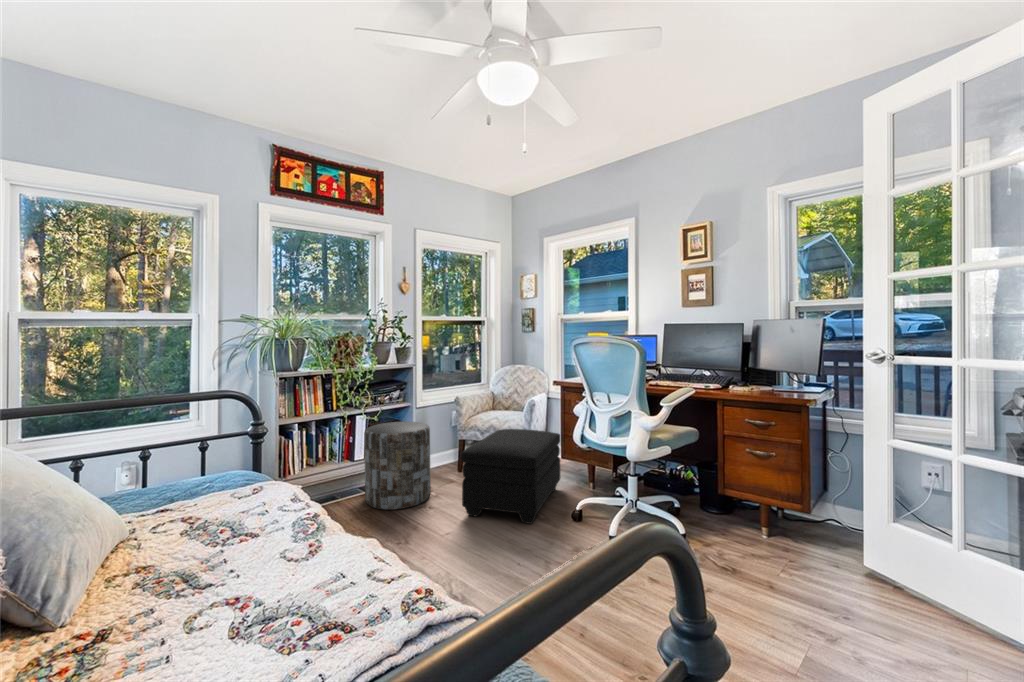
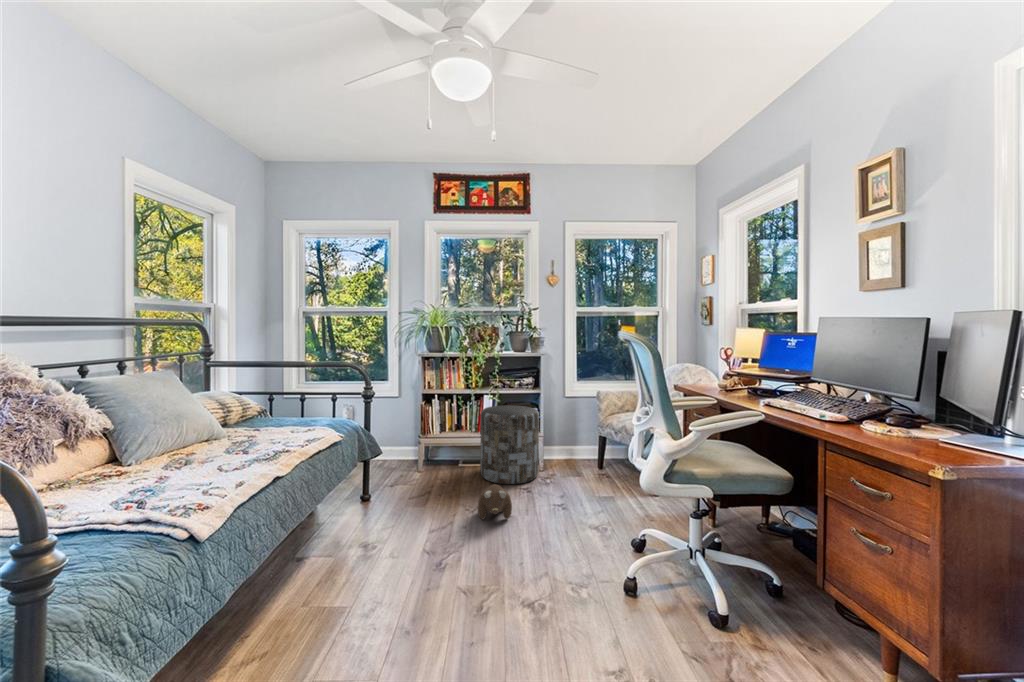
ottoman: present [462,429,560,524] -> none [532,430,667,534]
plush toy: none [426,503,469,544] -> present [478,484,512,519]

